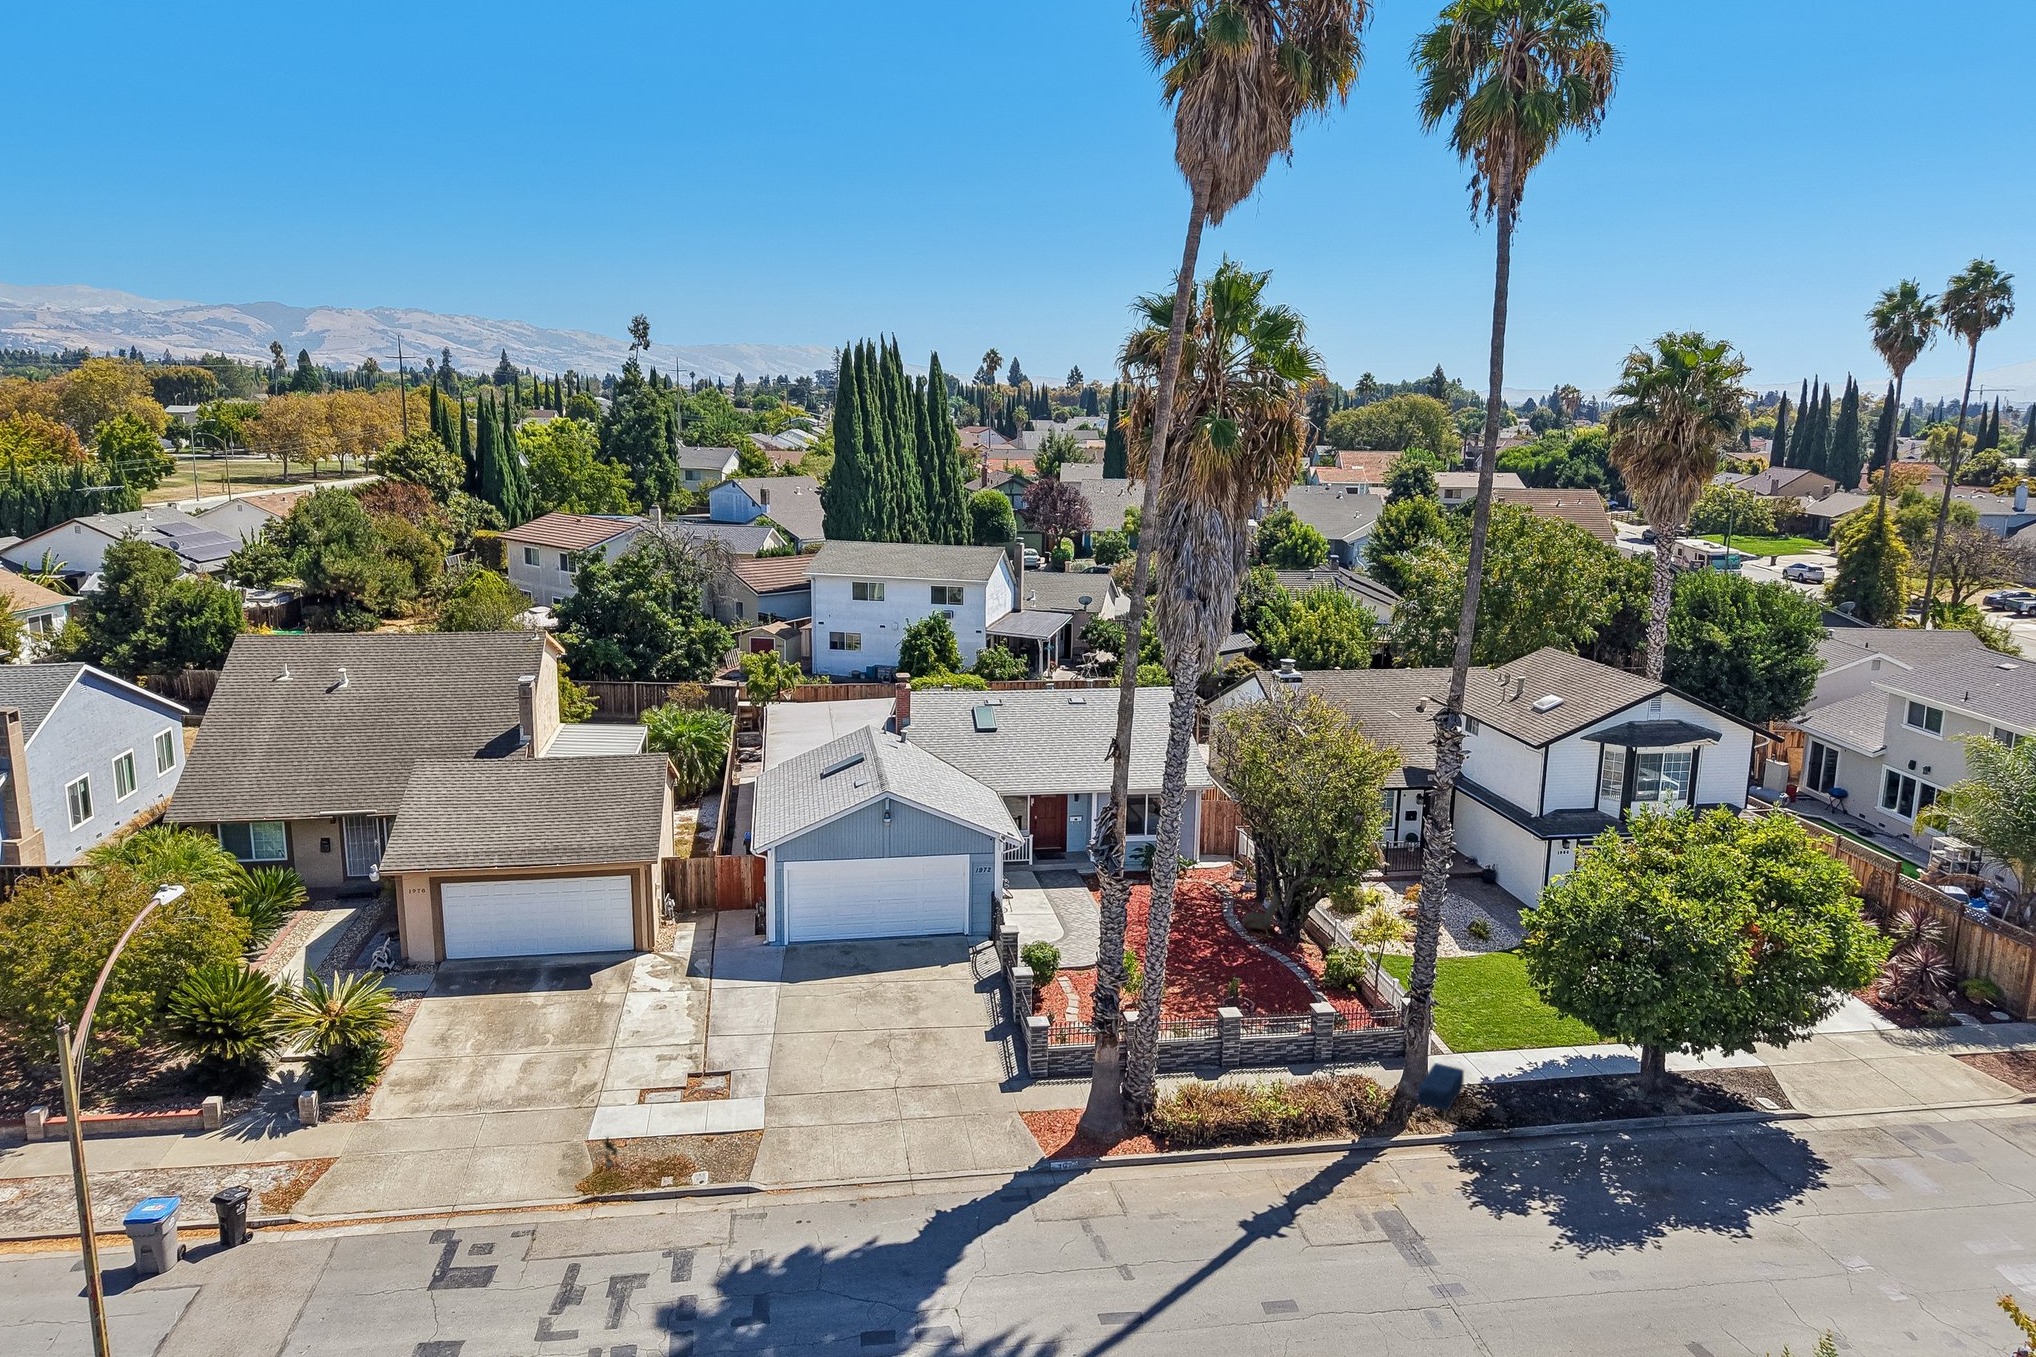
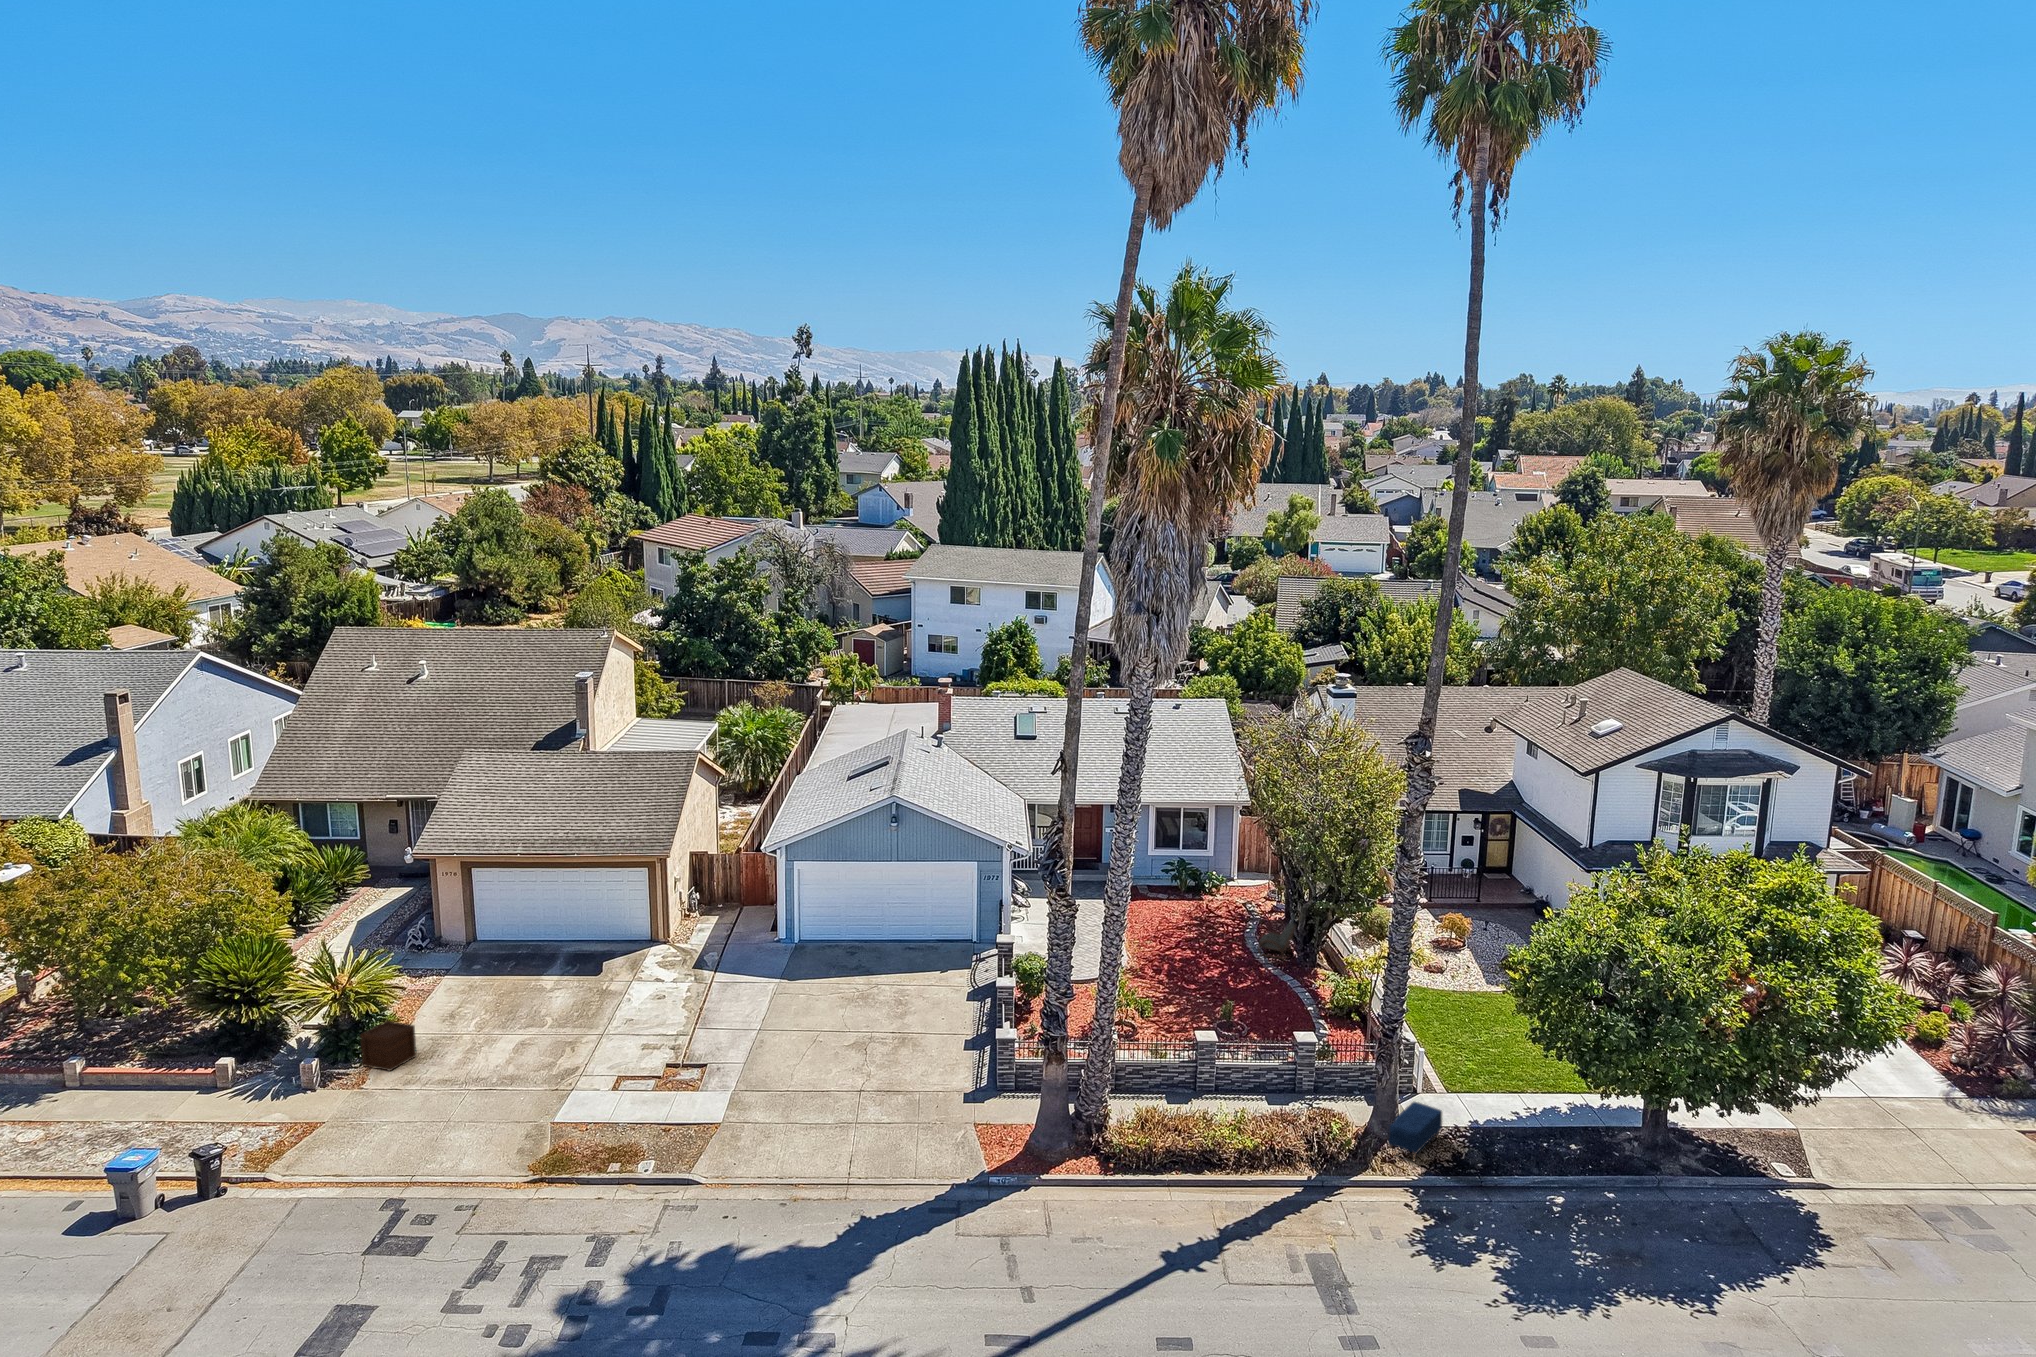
wooden crate: none [357,1047,416,1100] -> present [360,1021,417,1071]
potted plant: present [603,1137,618,1167] -> none [554,1120,575,1150]

